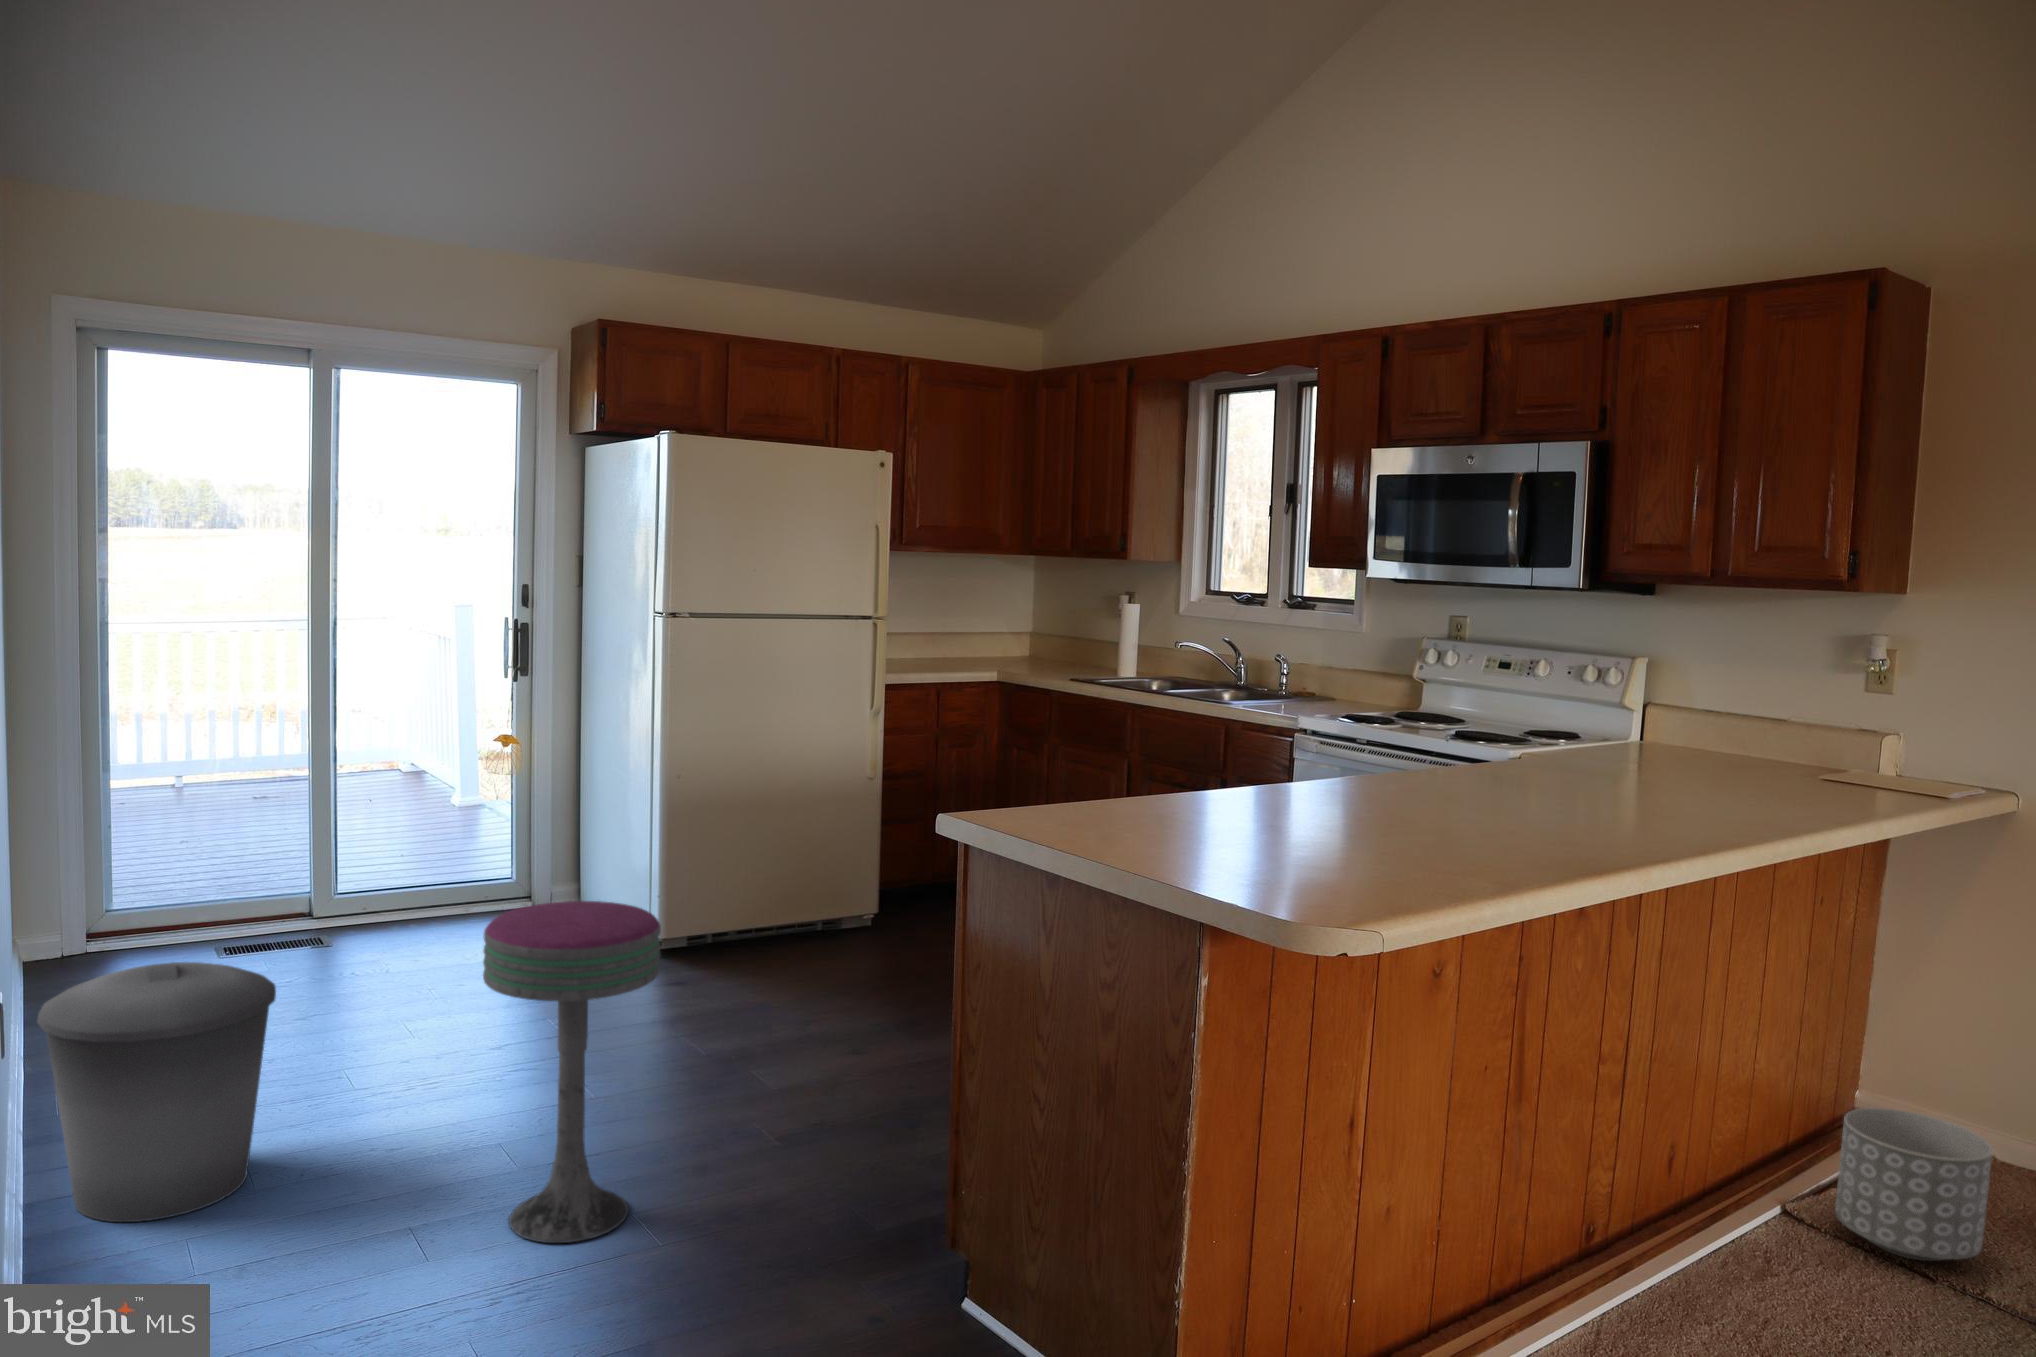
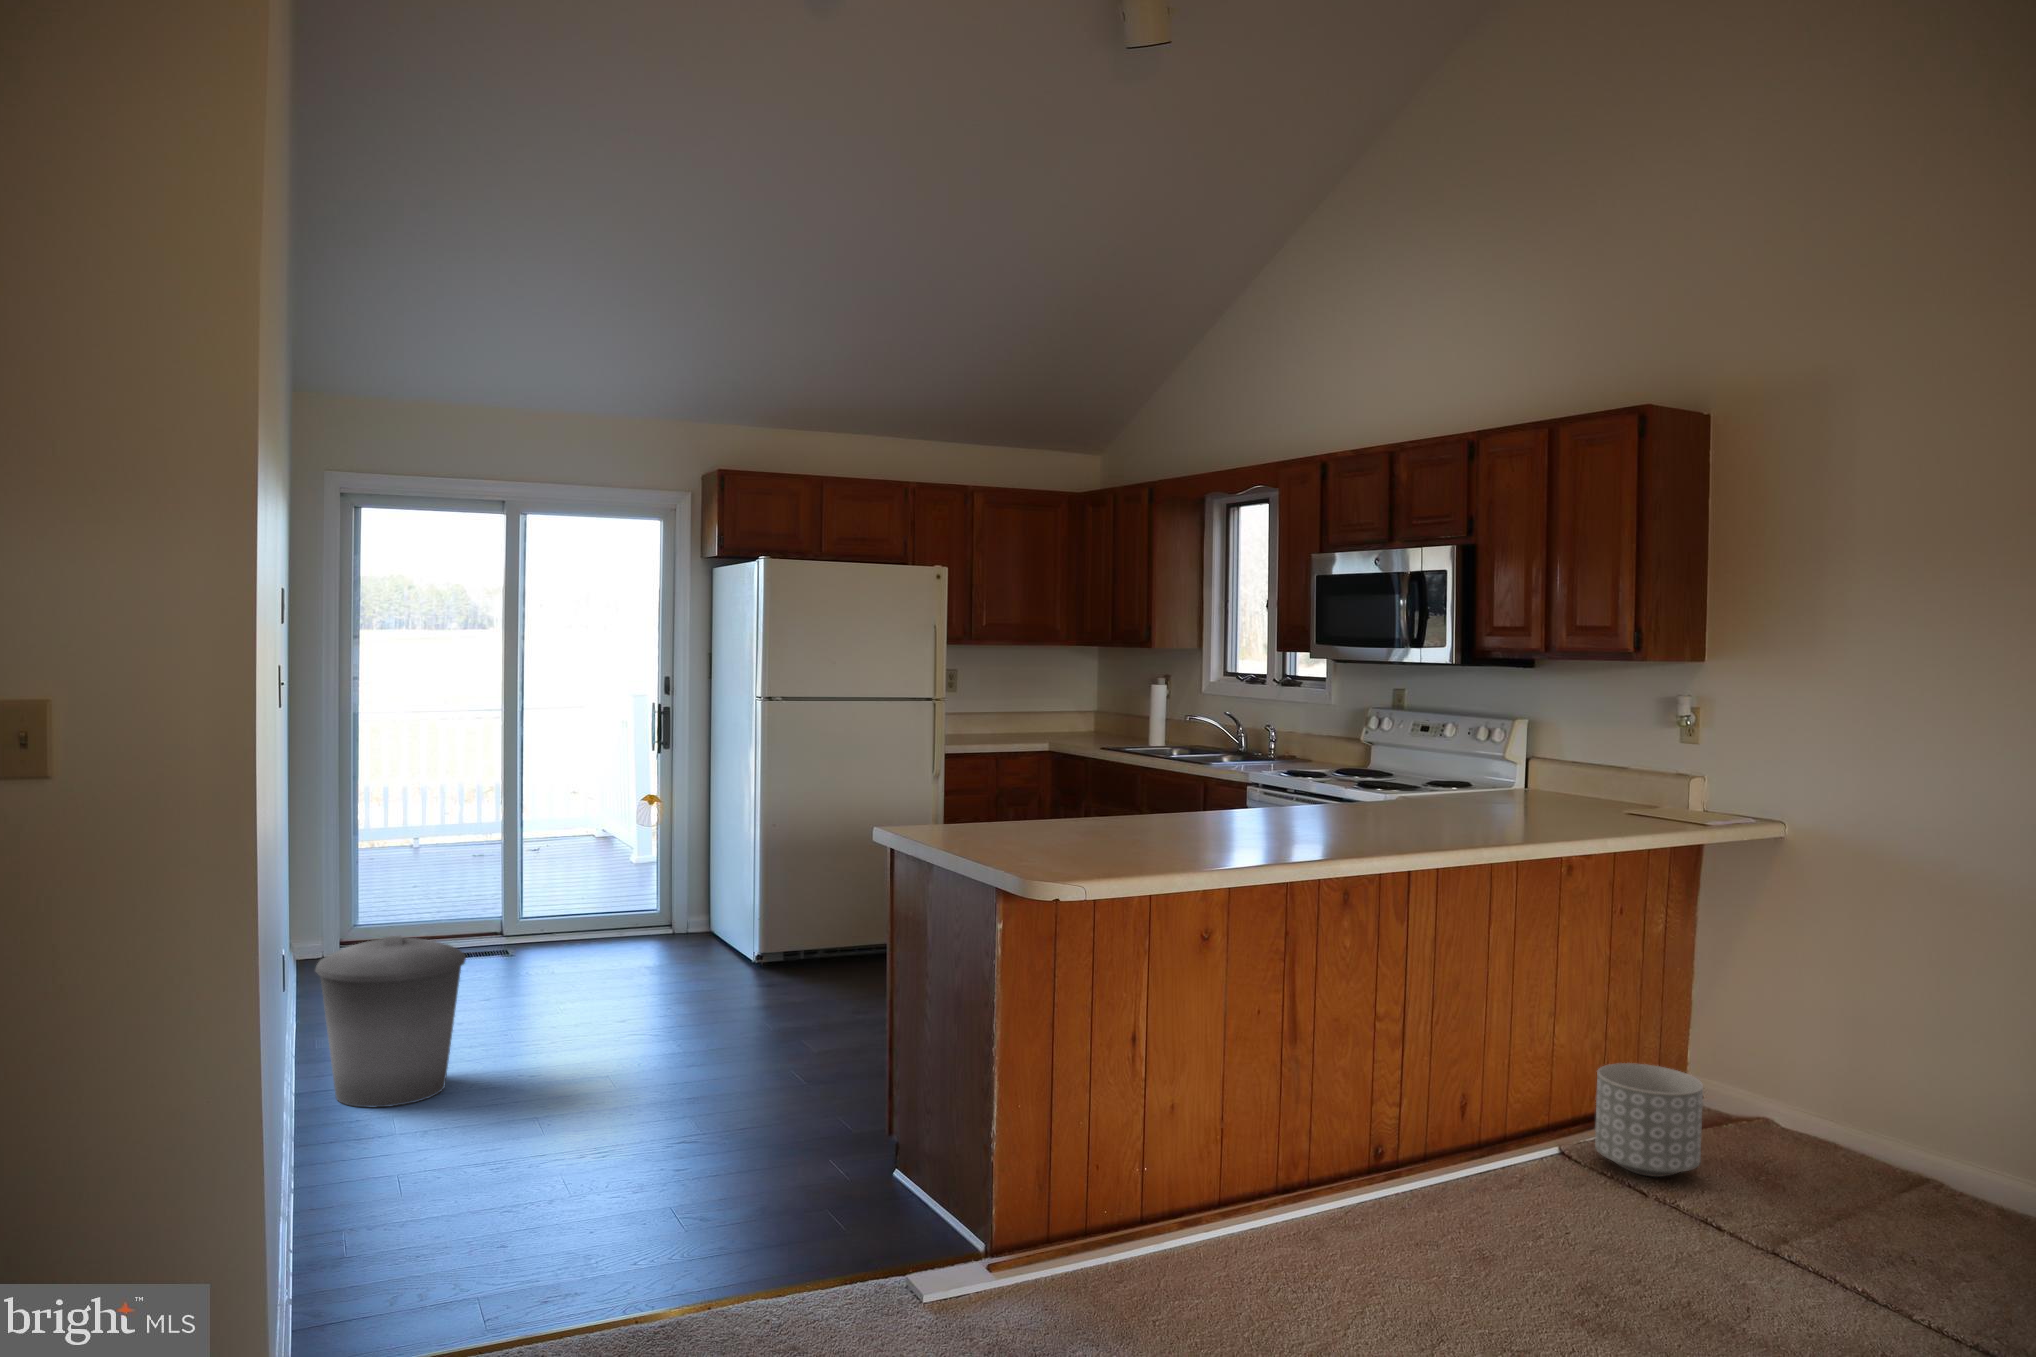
bar stool: present [483,901,661,1243] -> none [596,896,716,1128]

